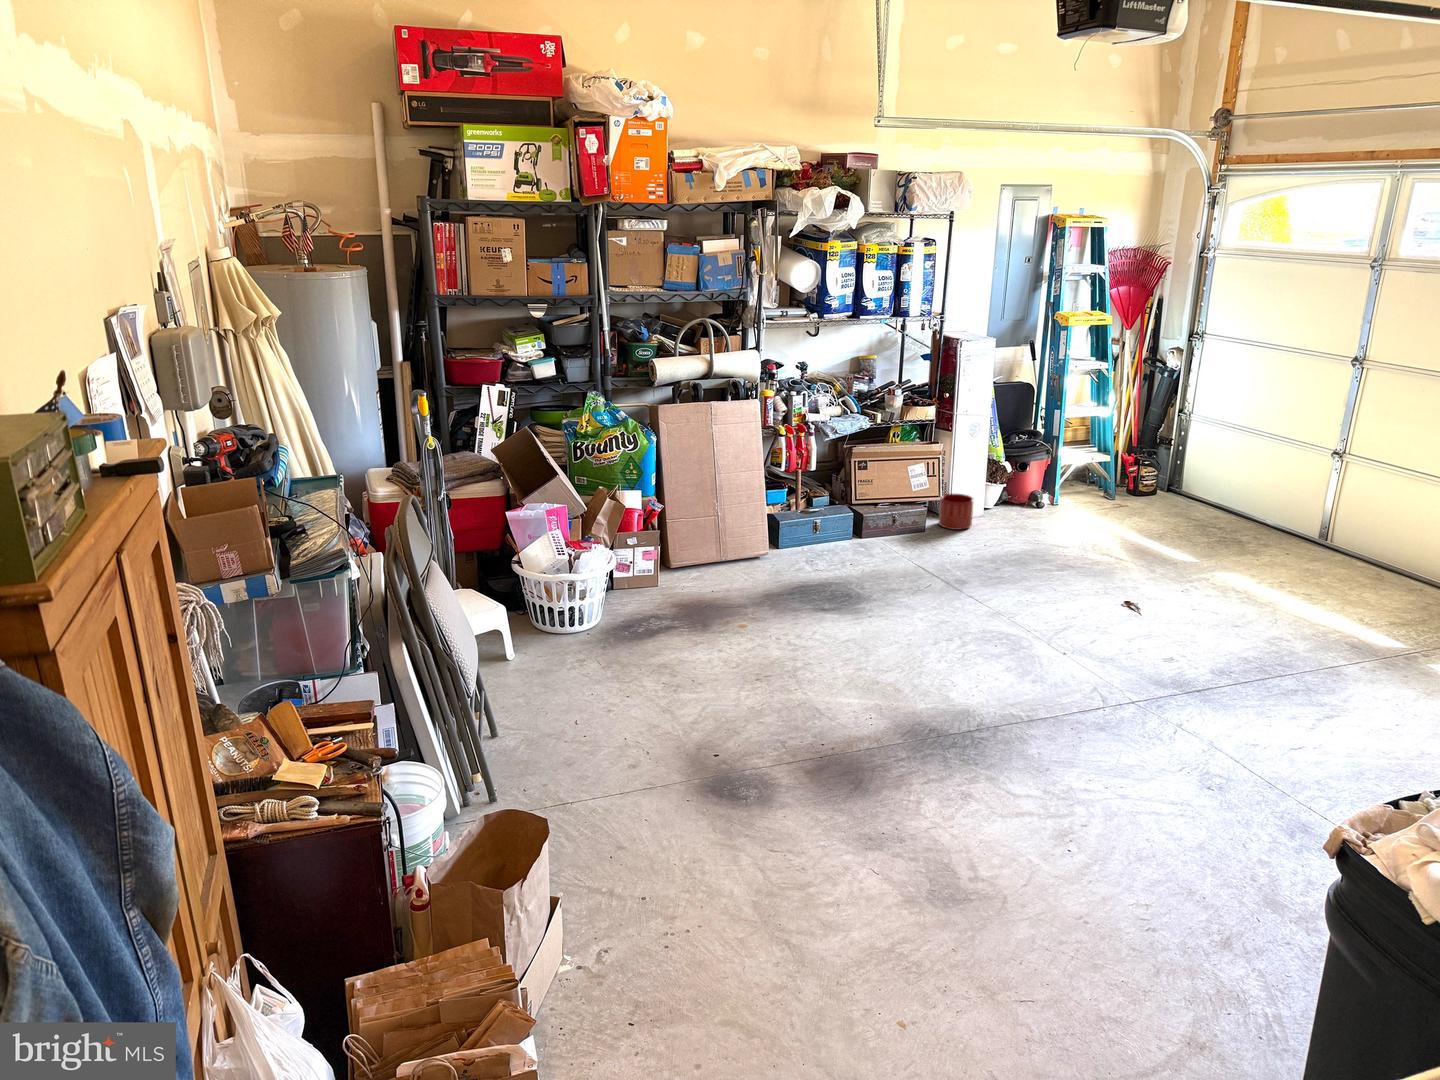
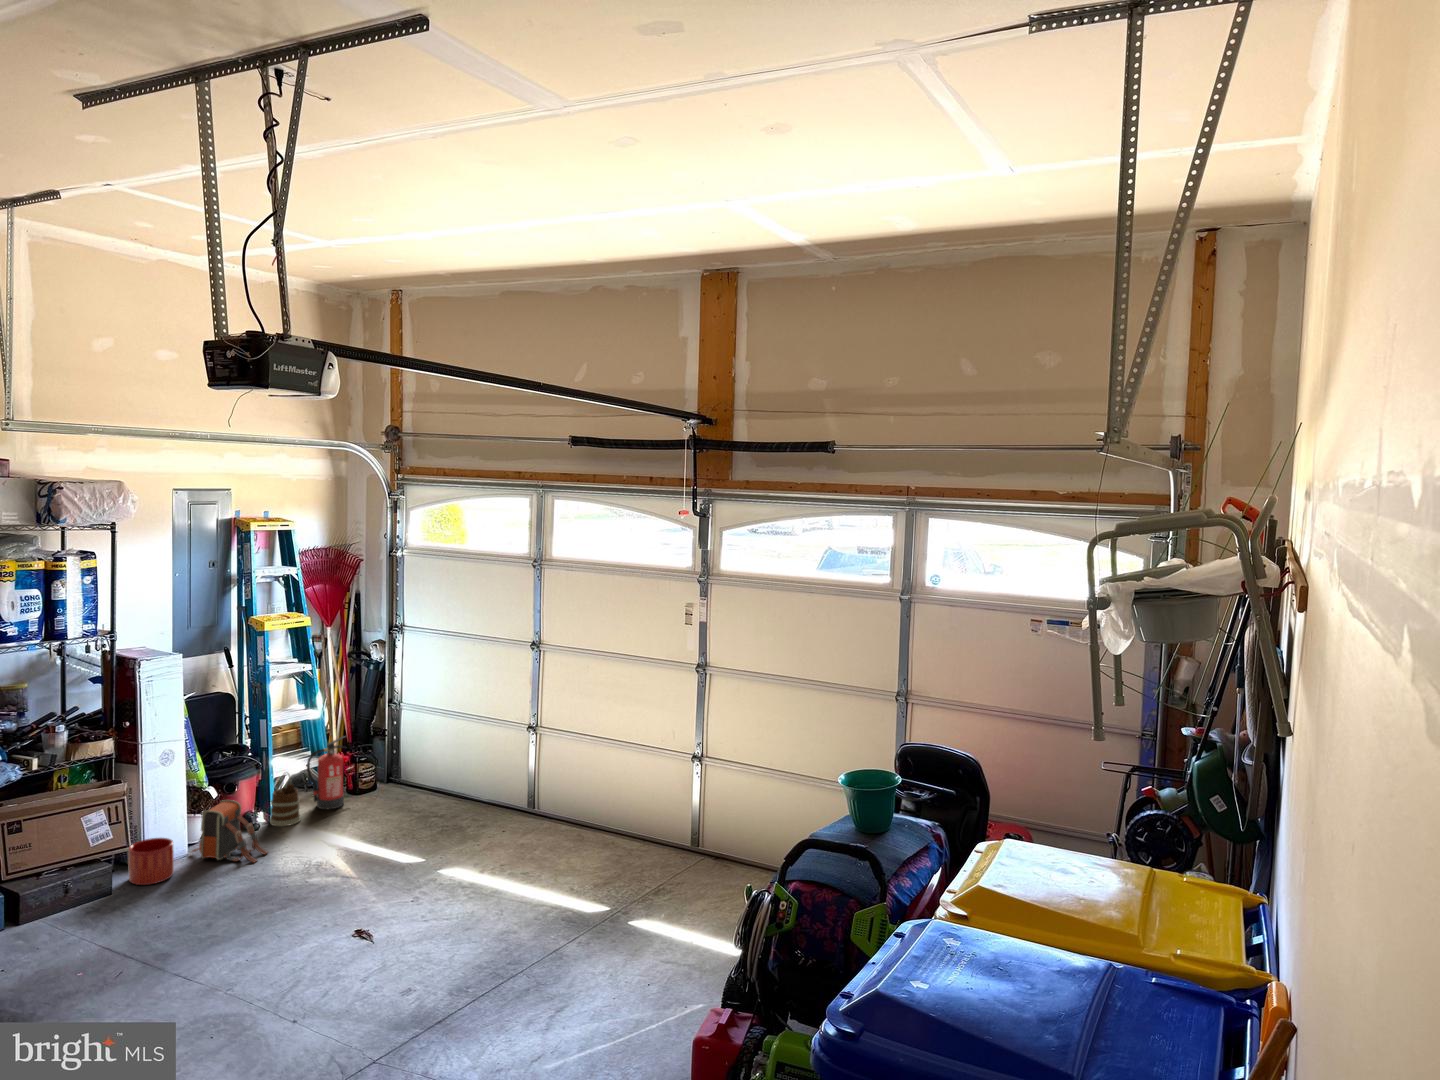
fire extinguisher: none [1091,437,1132,505] -> present [307,736,345,809]
wooden bucket: none [1052,461,1081,510] -> present [270,774,301,826]
backpack: none [986,474,1049,532] -> present [192,800,268,863]

